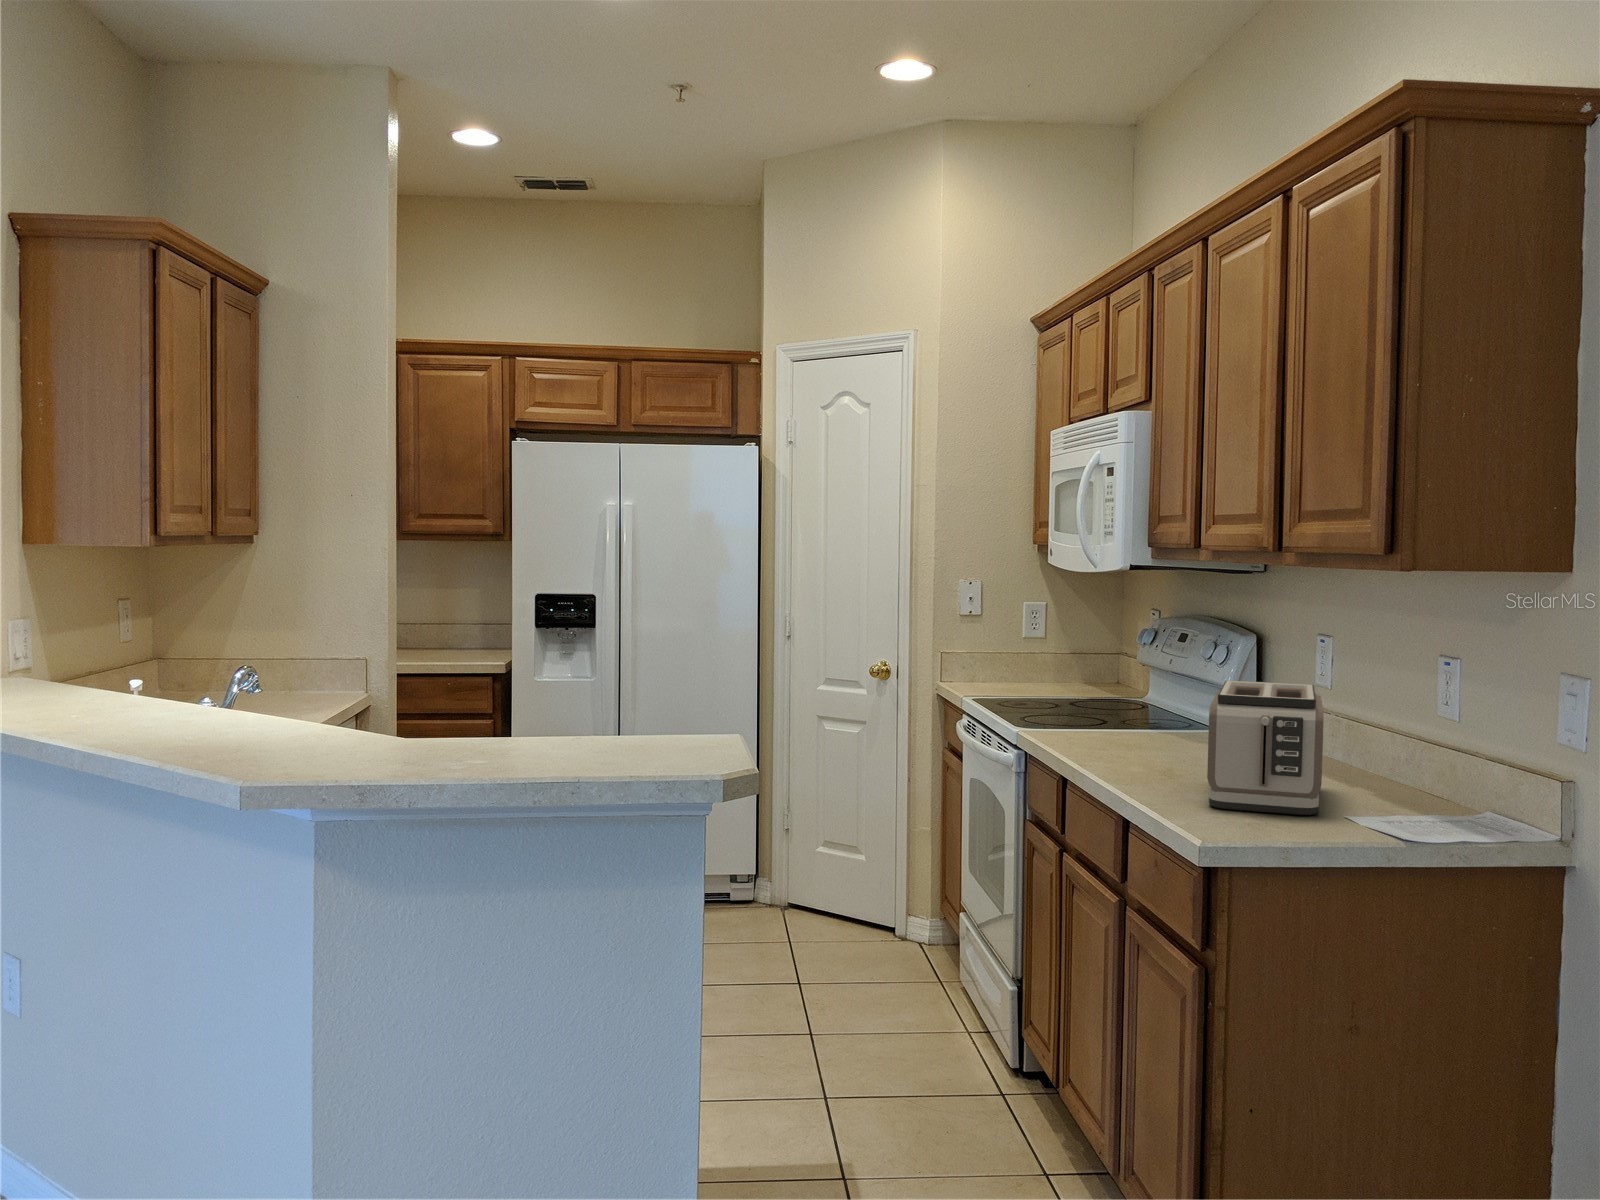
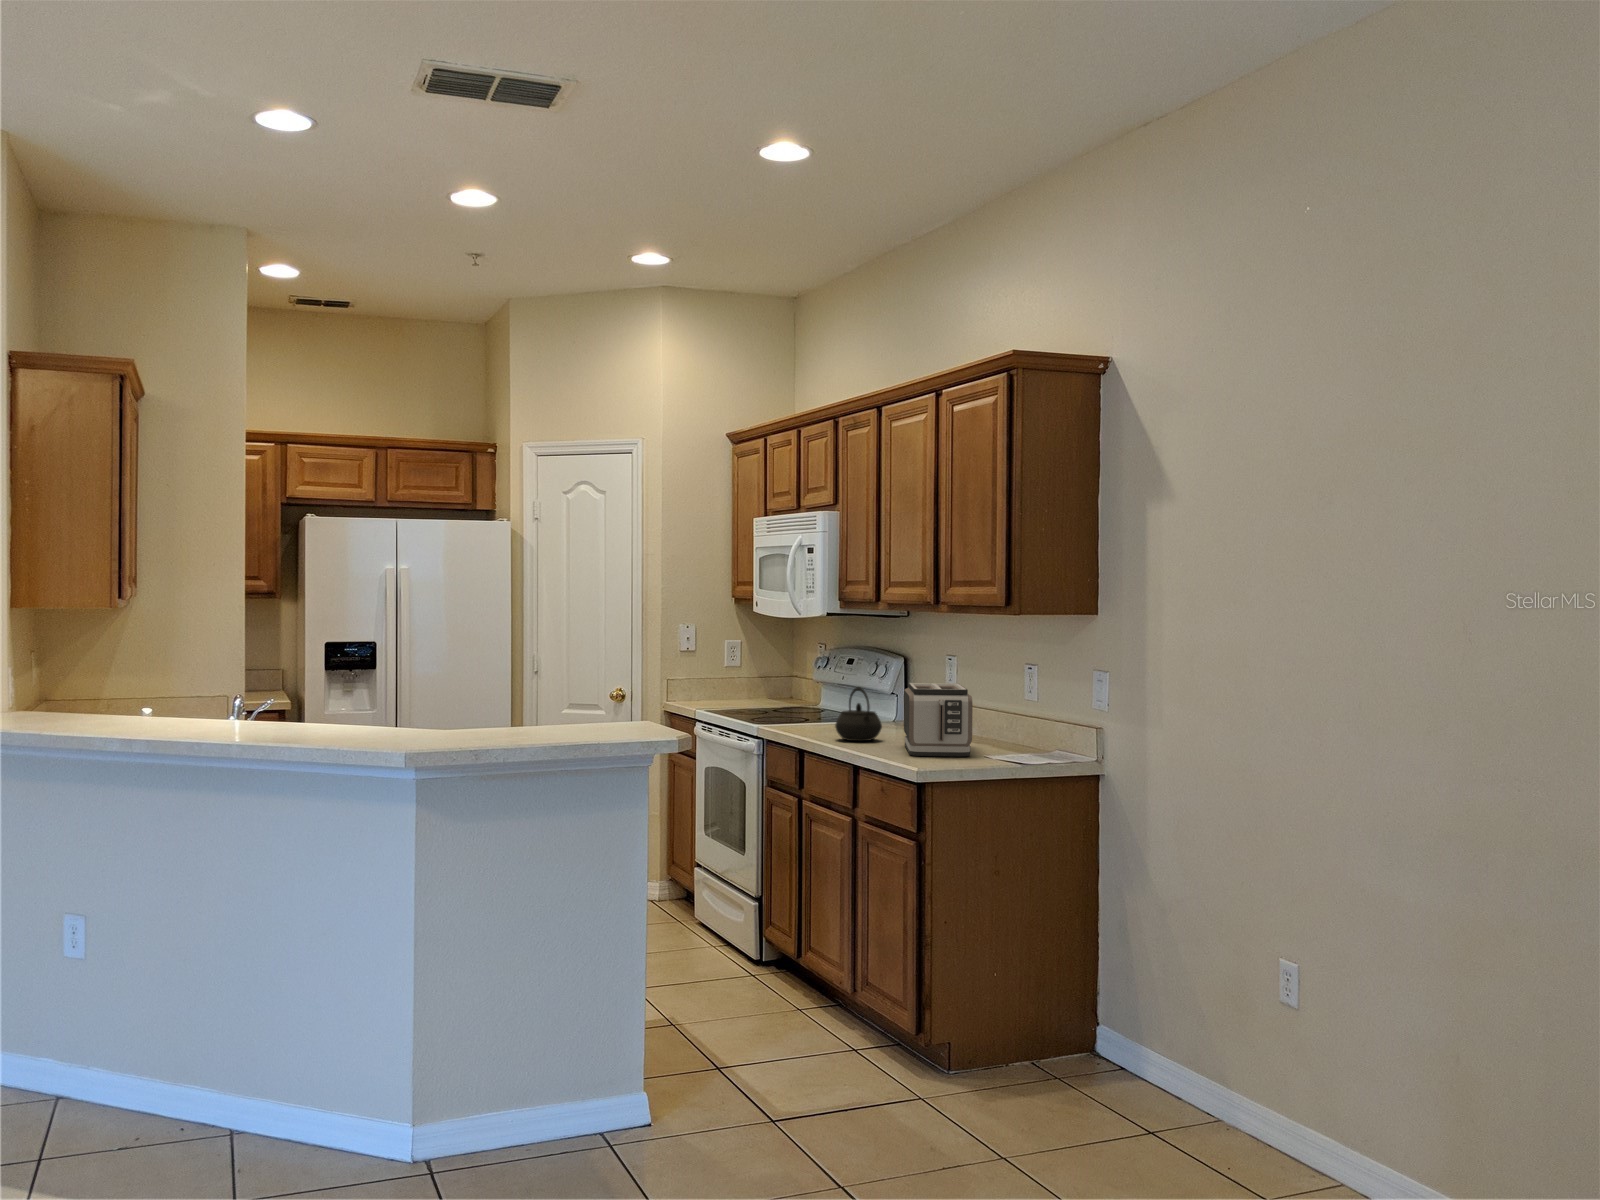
kettle: none [1110,682,1187,769] -> present [835,687,882,741]

